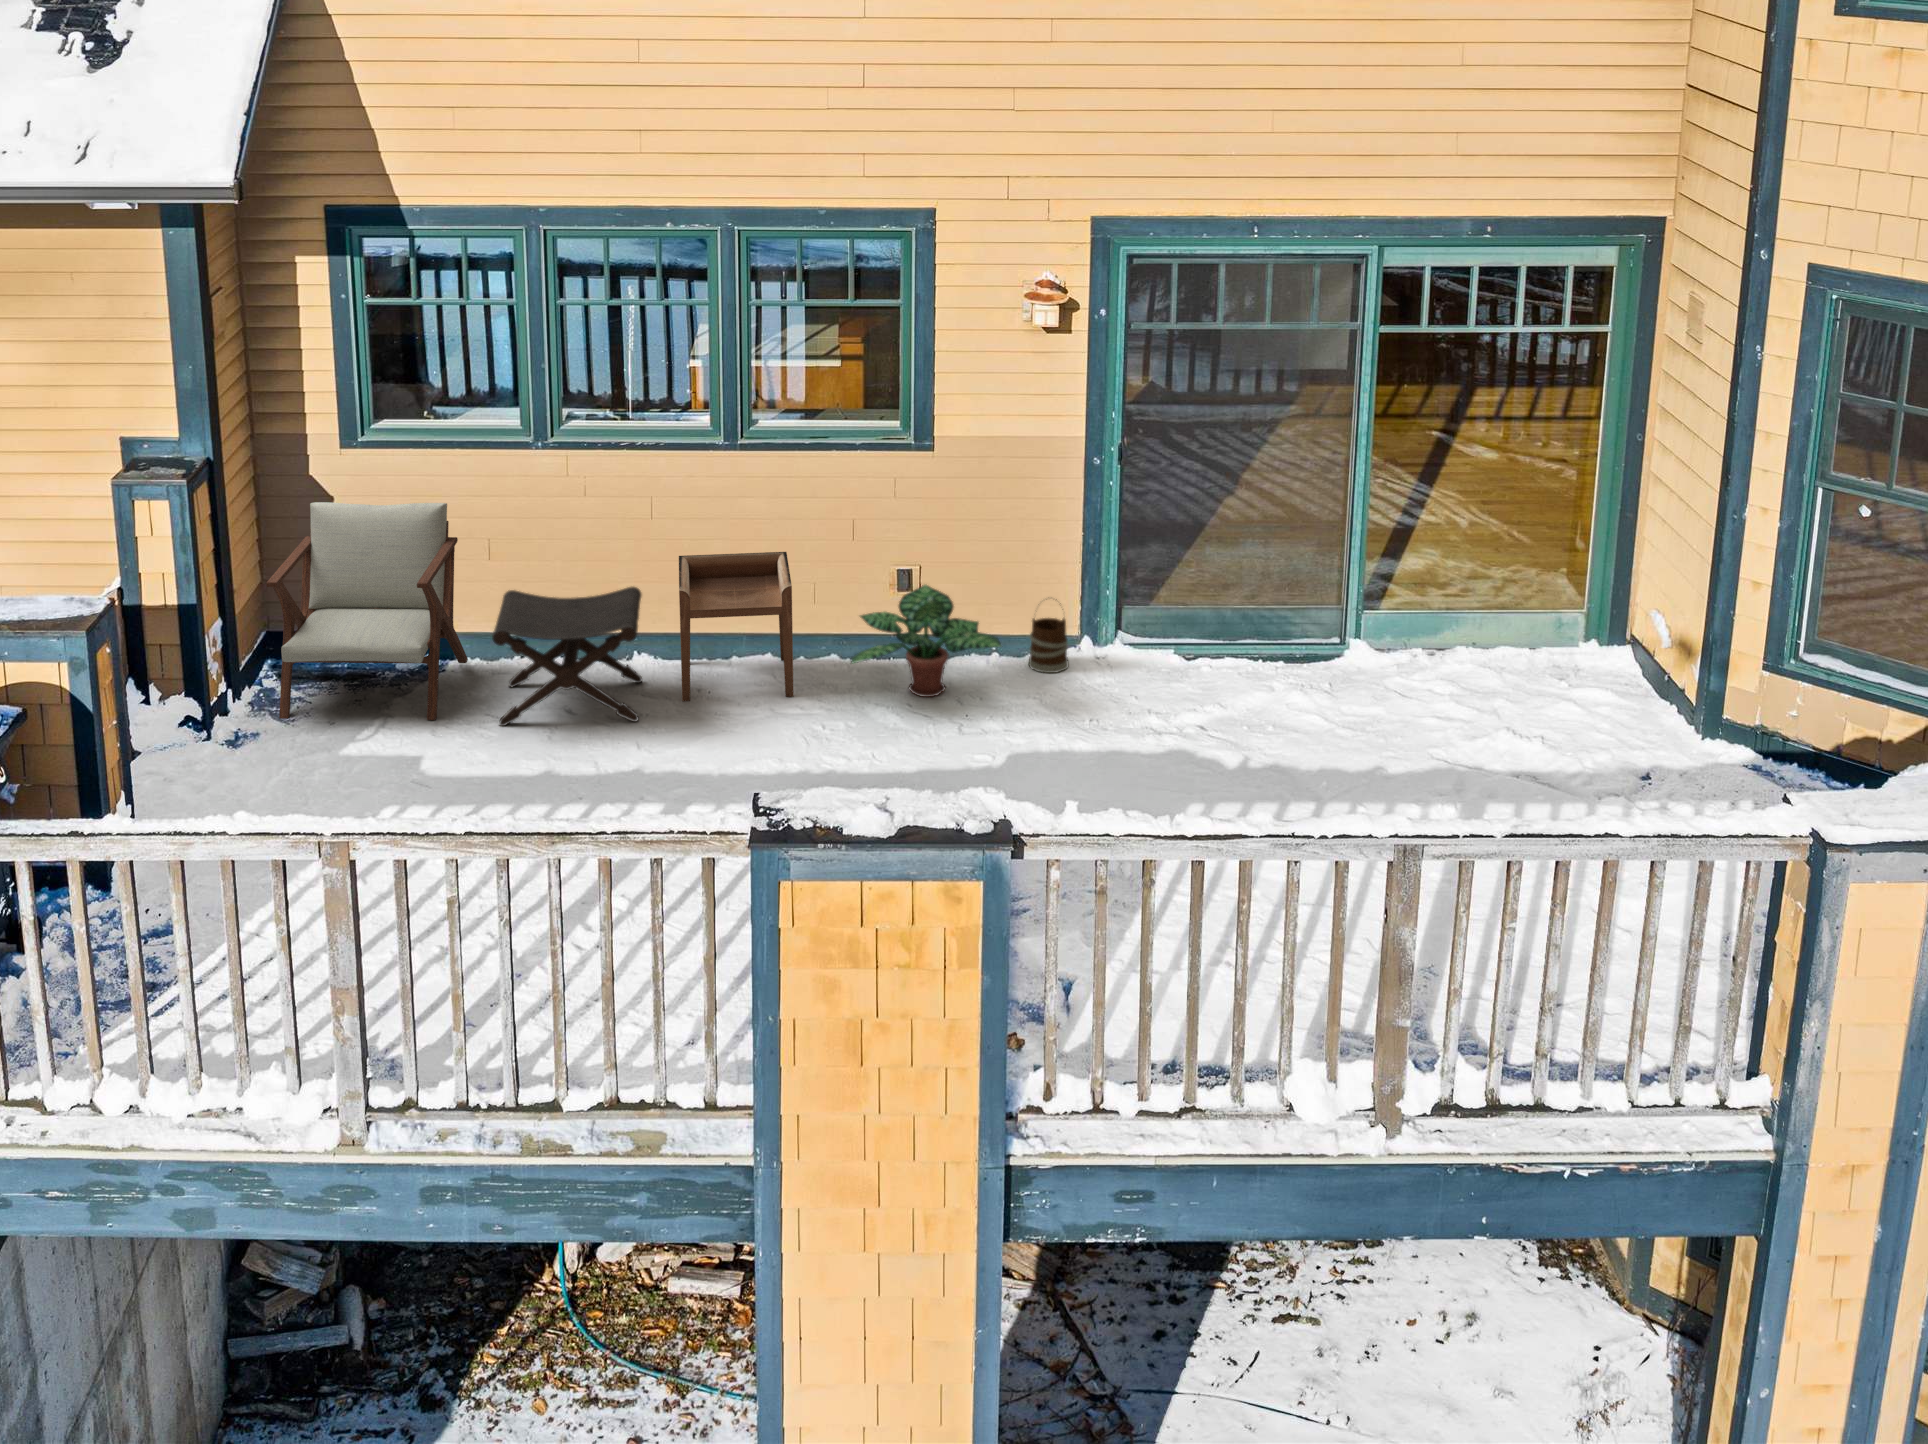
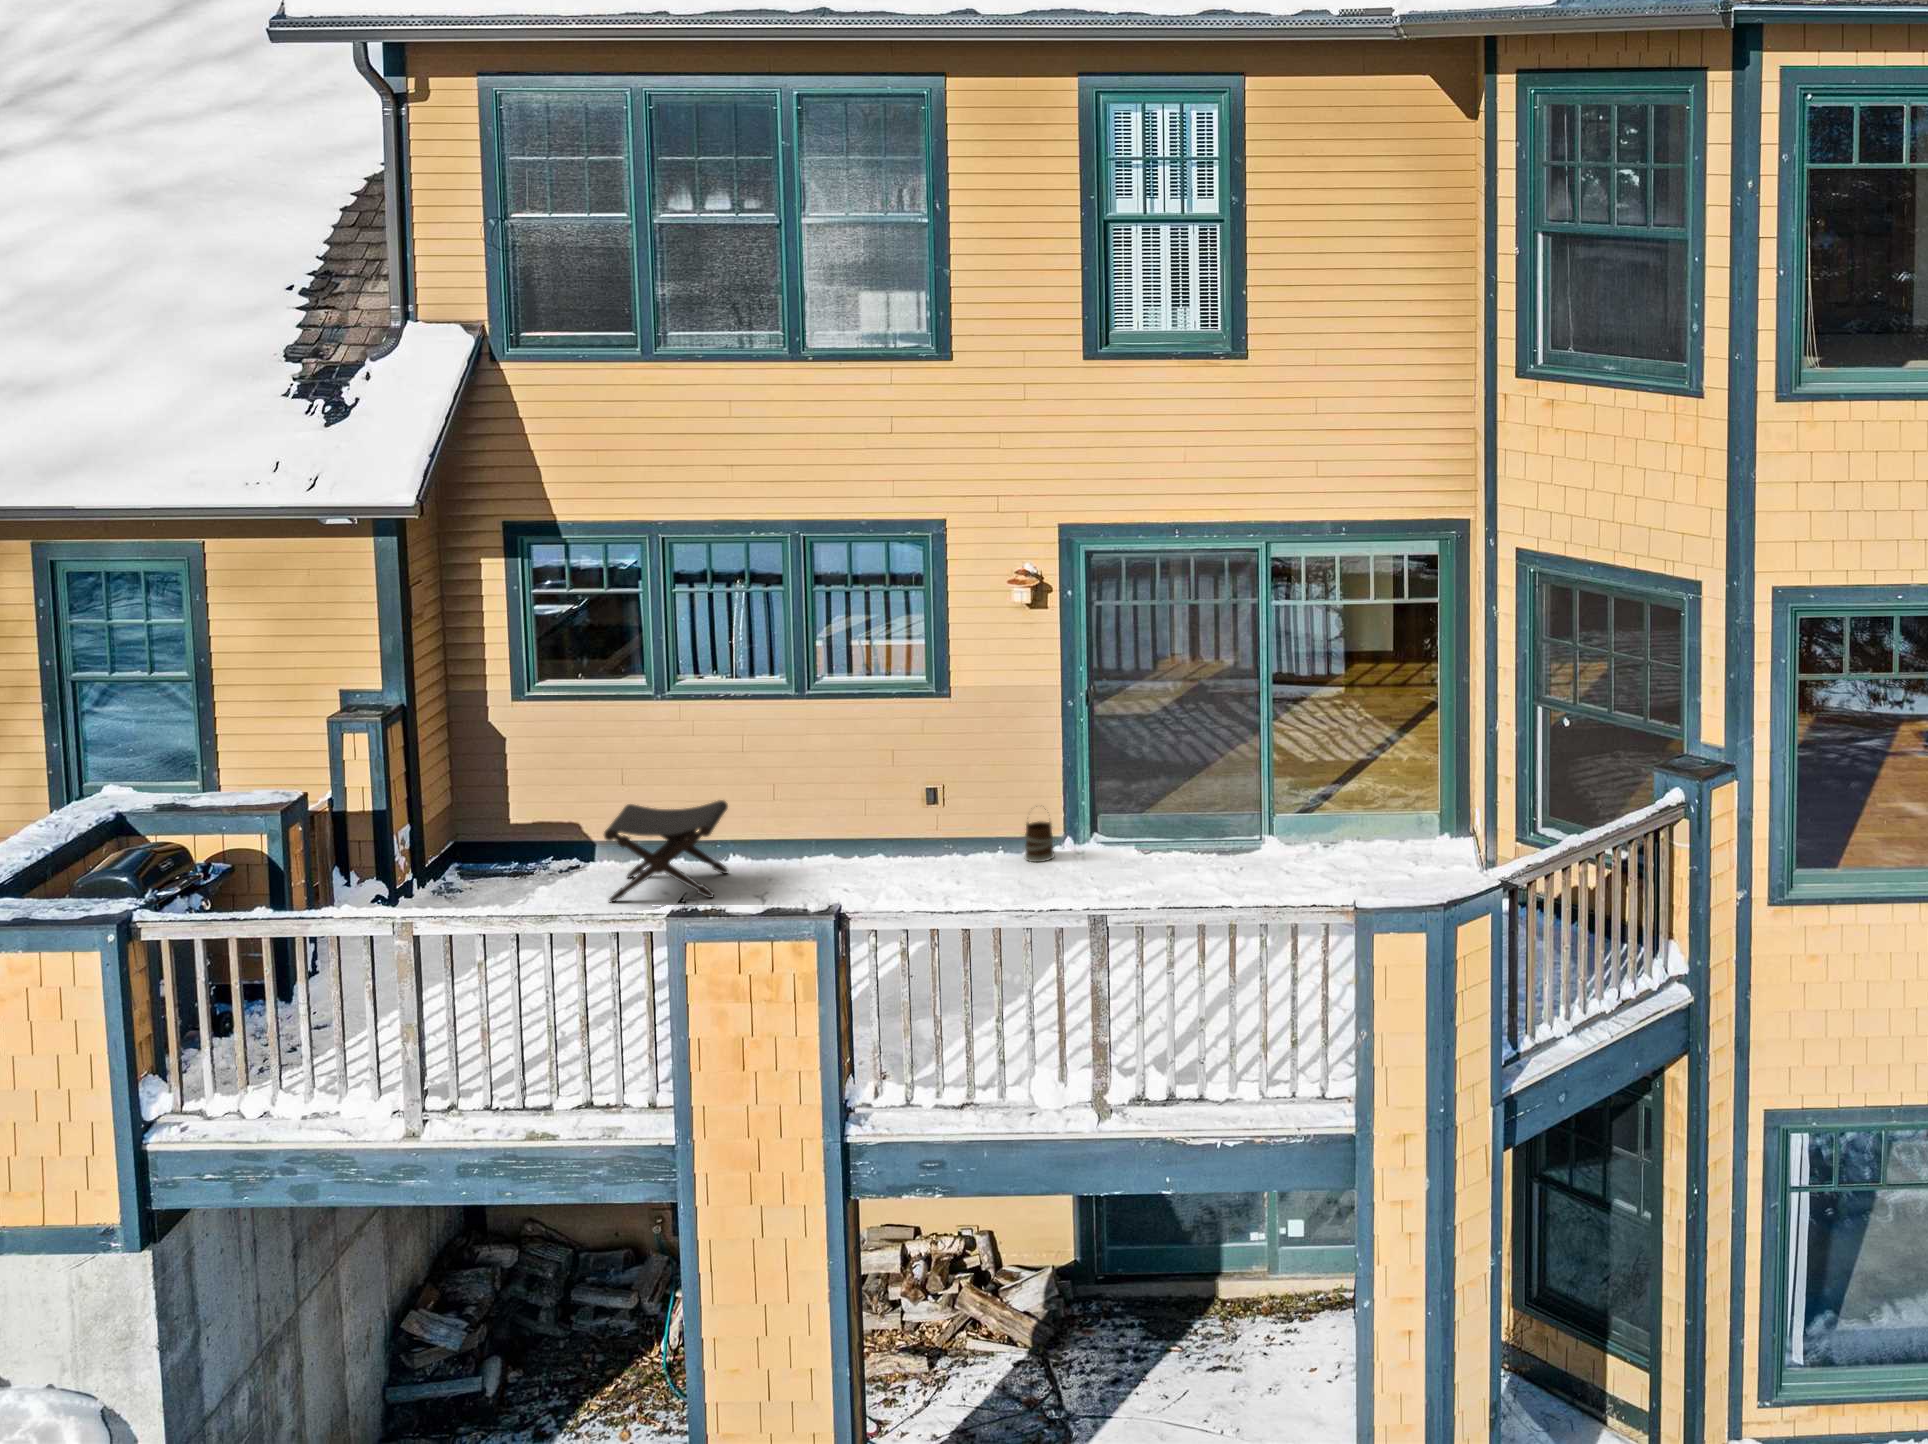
lounge chair: present [266,502,468,720] -> none [439,740,603,901]
side table: present [679,552,793,701] -> none [750,774,847,885]
potted plant: present [851,585,1001,697] -> none [873,797,987,879]

